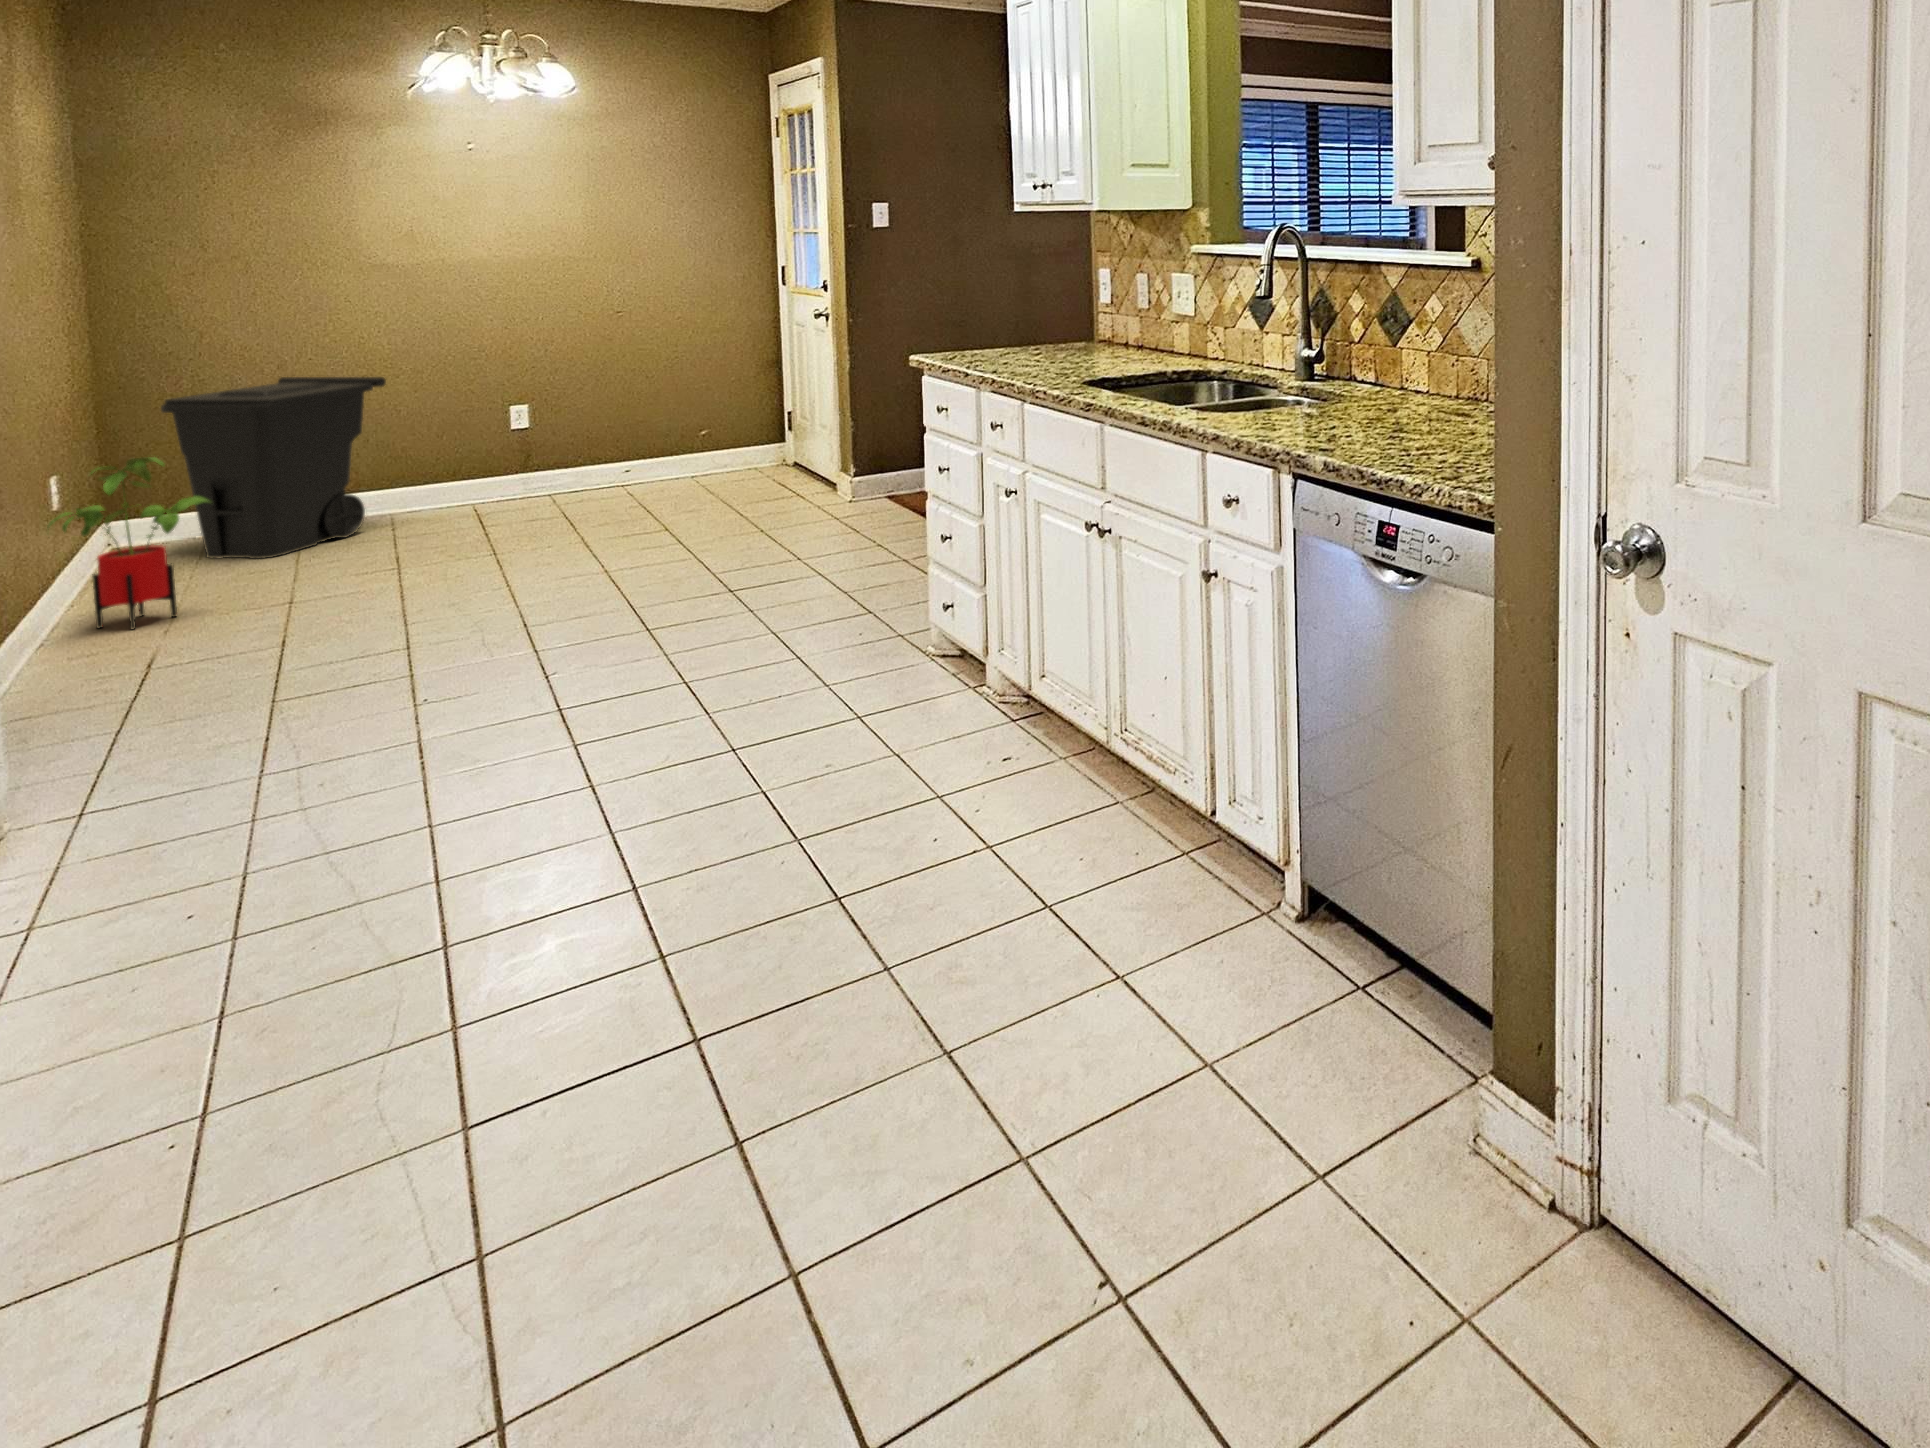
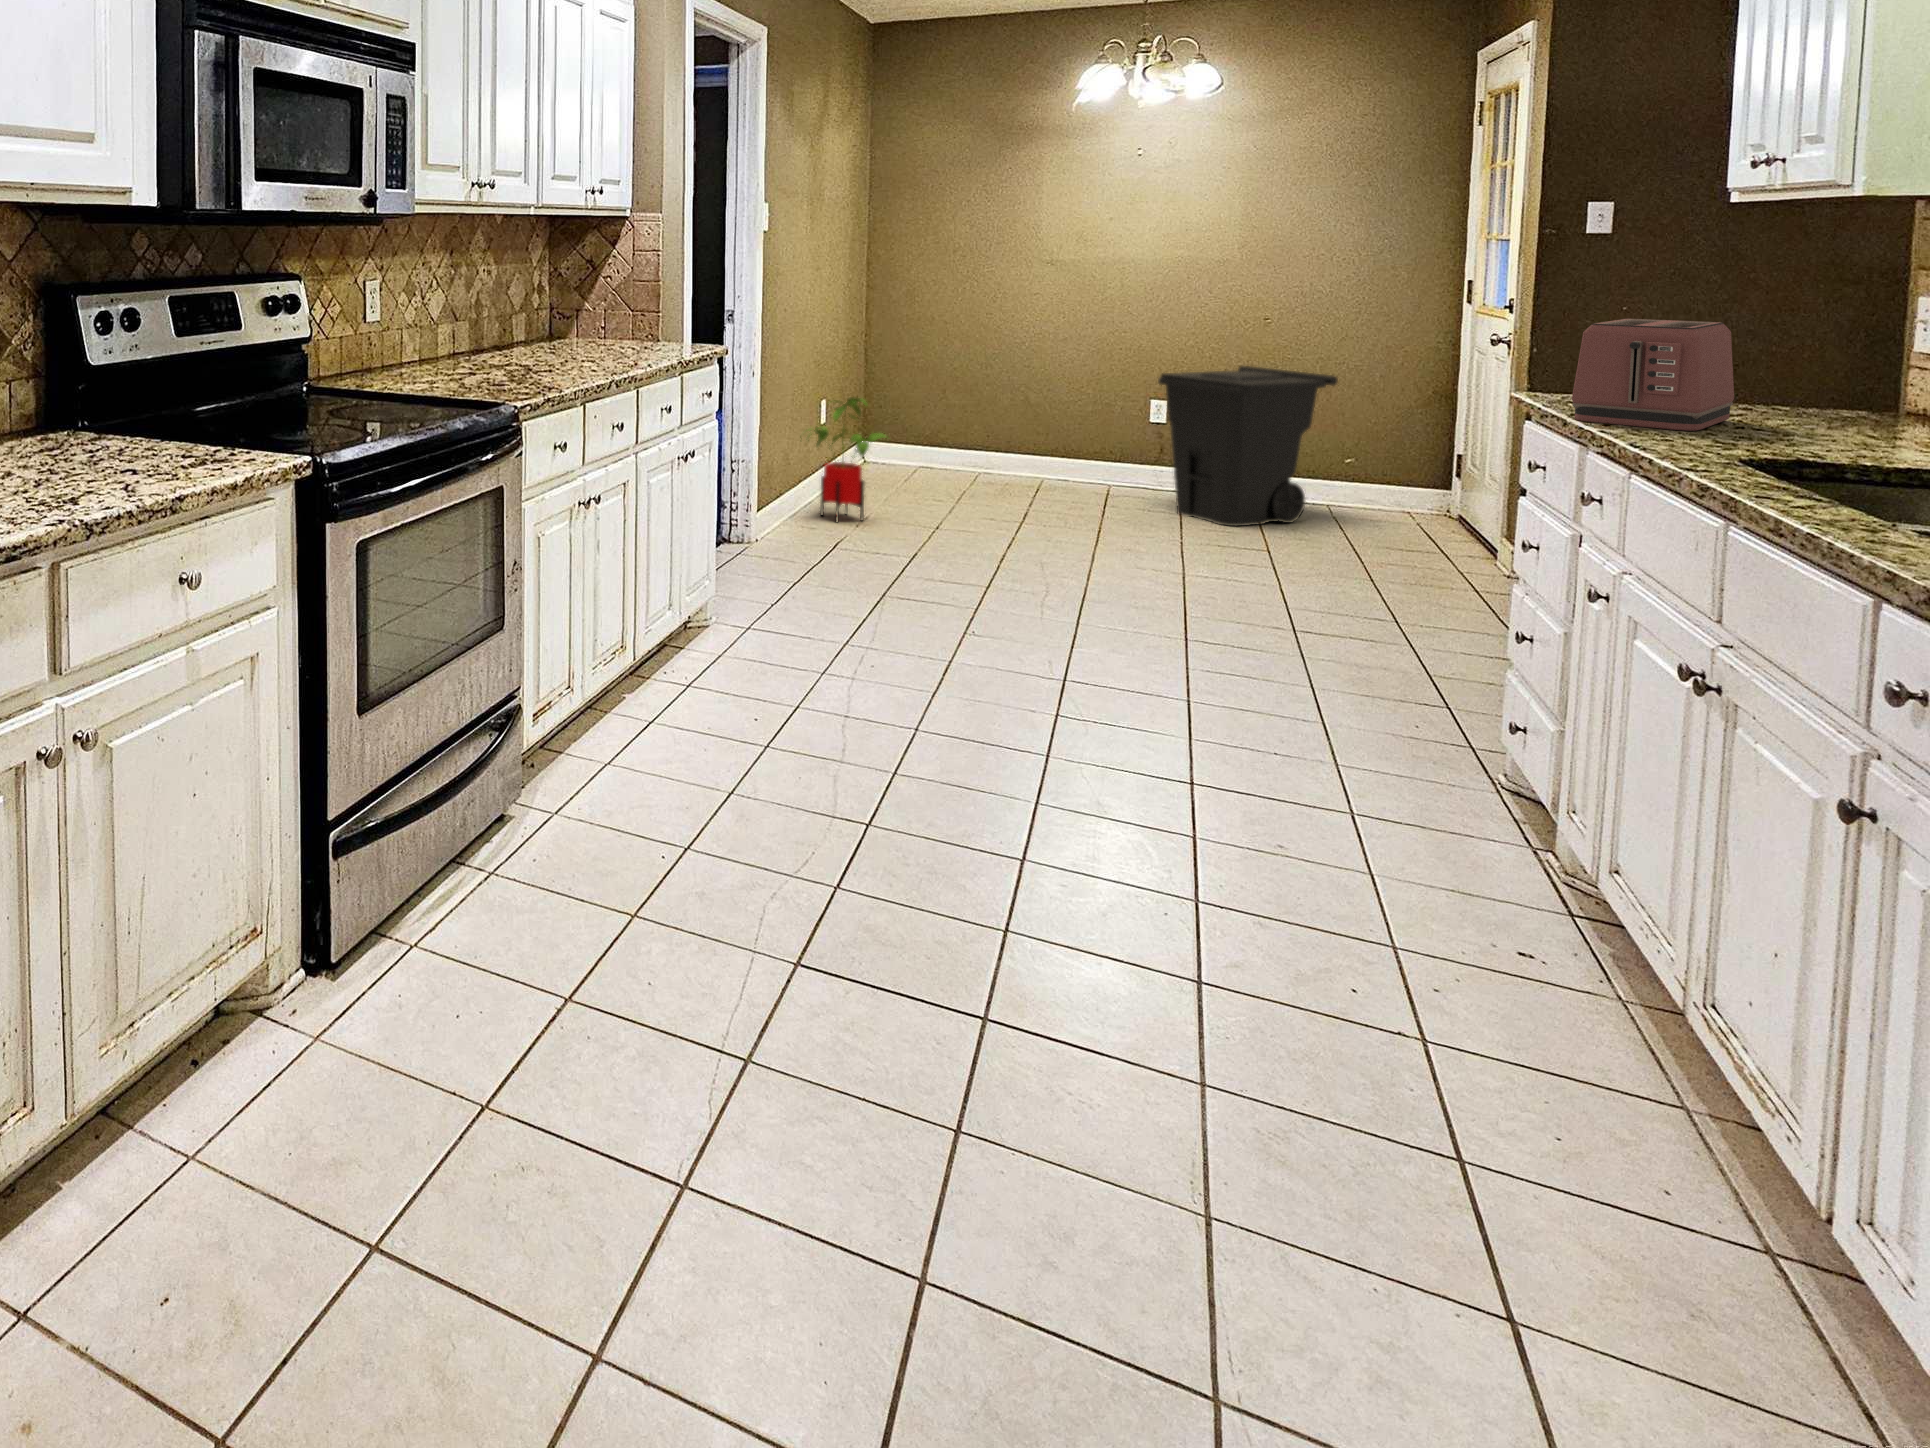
toaster: none [965,292,1034,369] -> present [1572,319,1734,431]
trash can: present [161,377,386,559] -> present [1158,366,1338,526]

